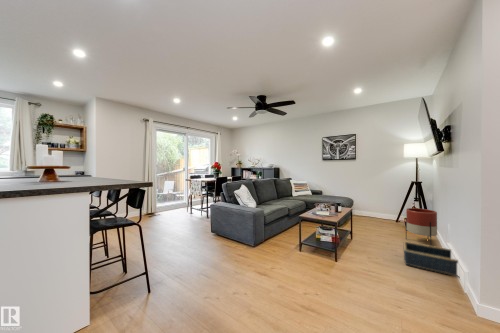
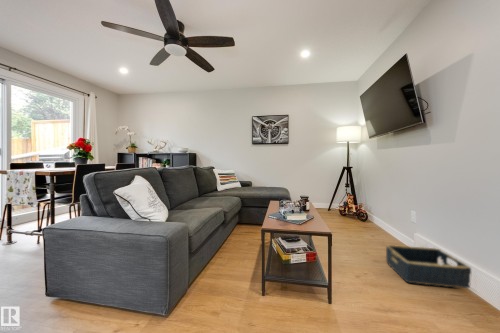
planter: present [406,208,437,246] -> none [362,198,395,242]

